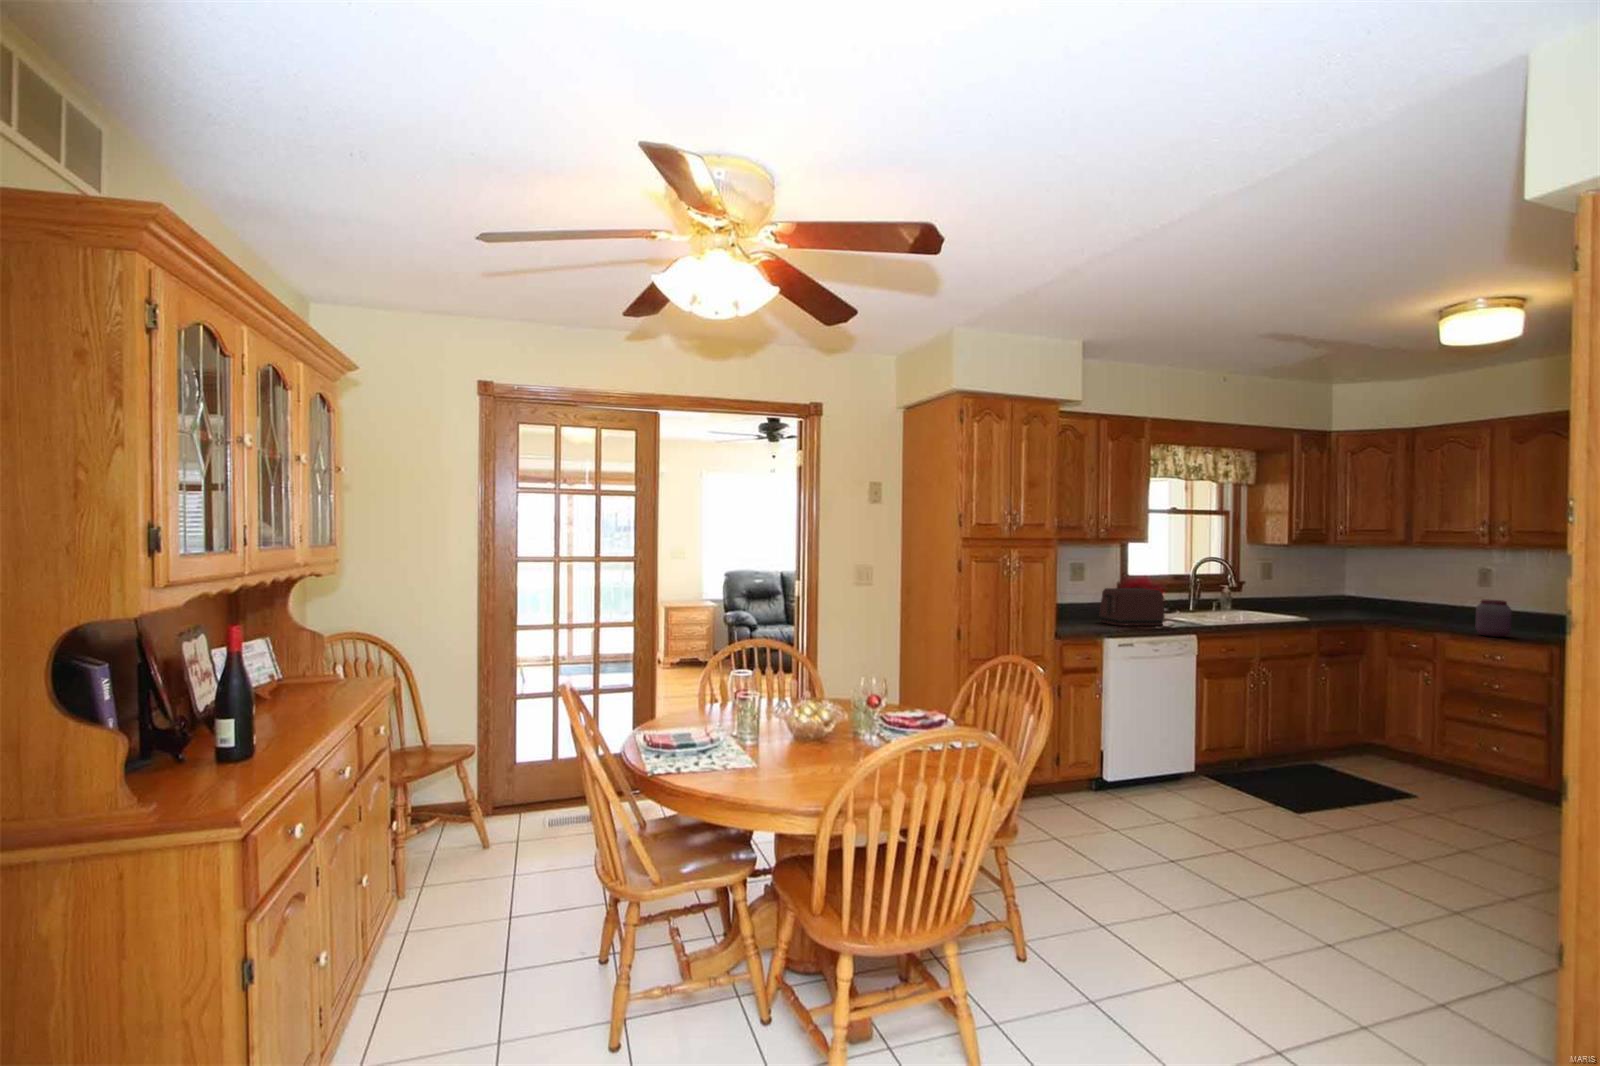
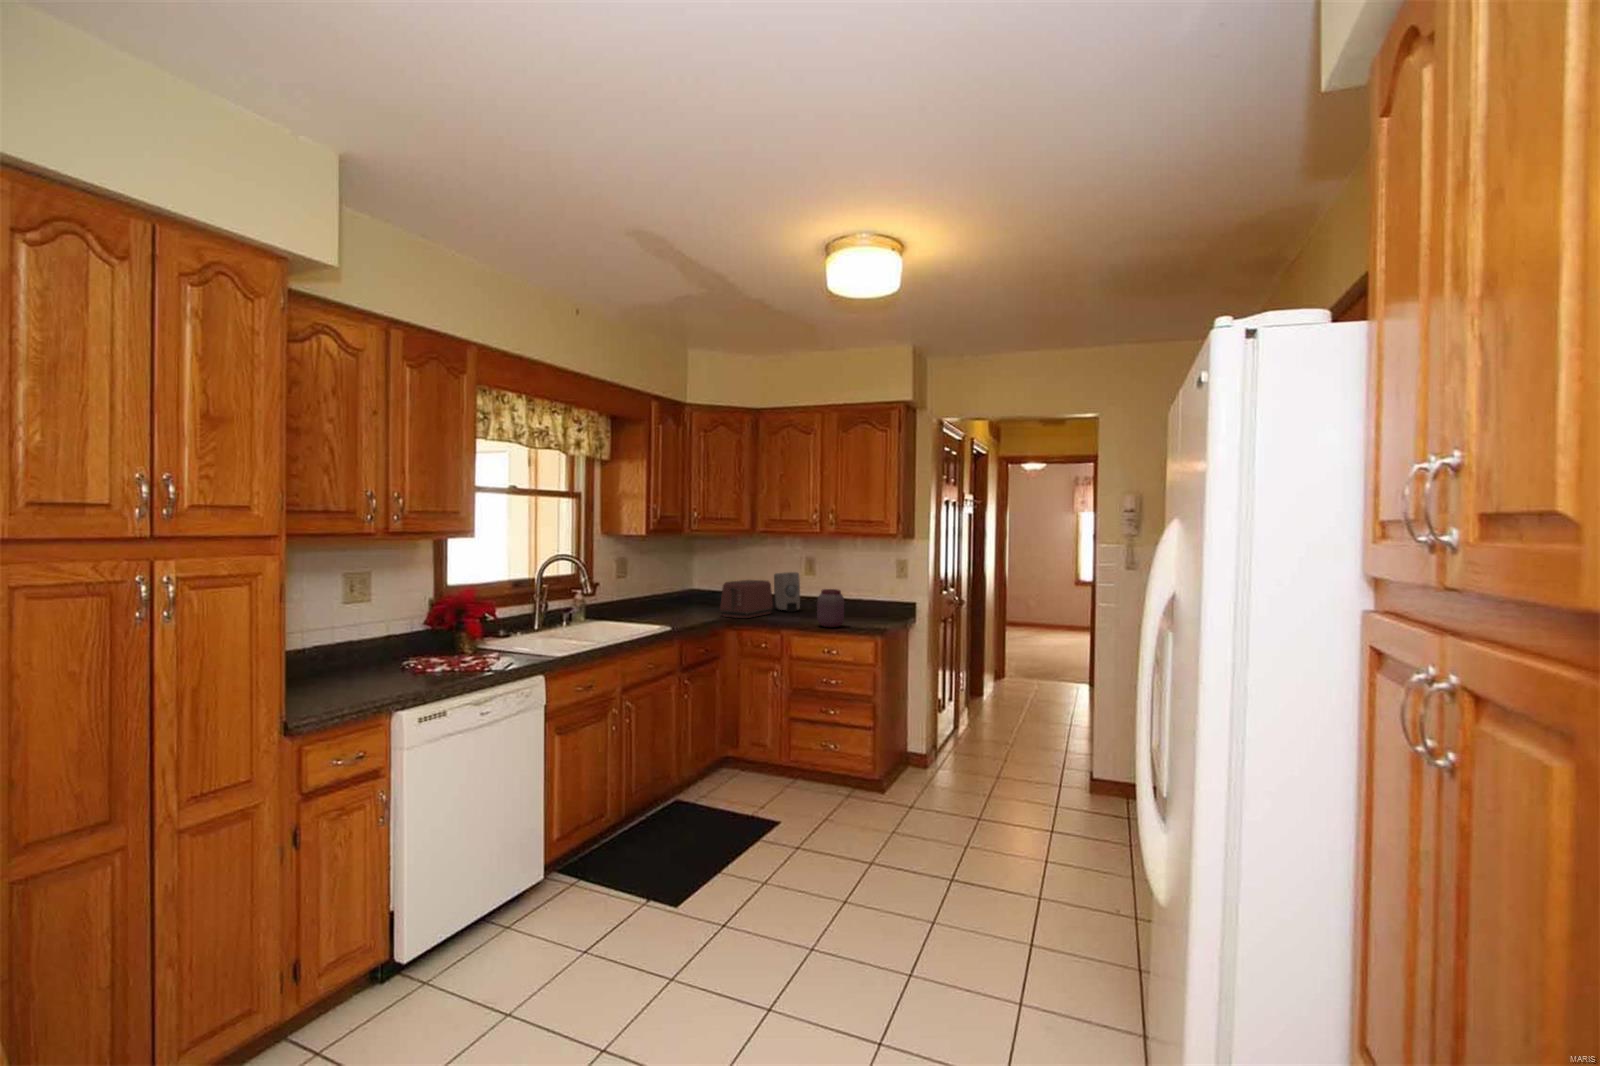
soap dispenser: none [1440,584,1472,624] -> present [774,572,800,612]
toaster: present [1100,588,1165,626] -> present [720,580,773,618]

